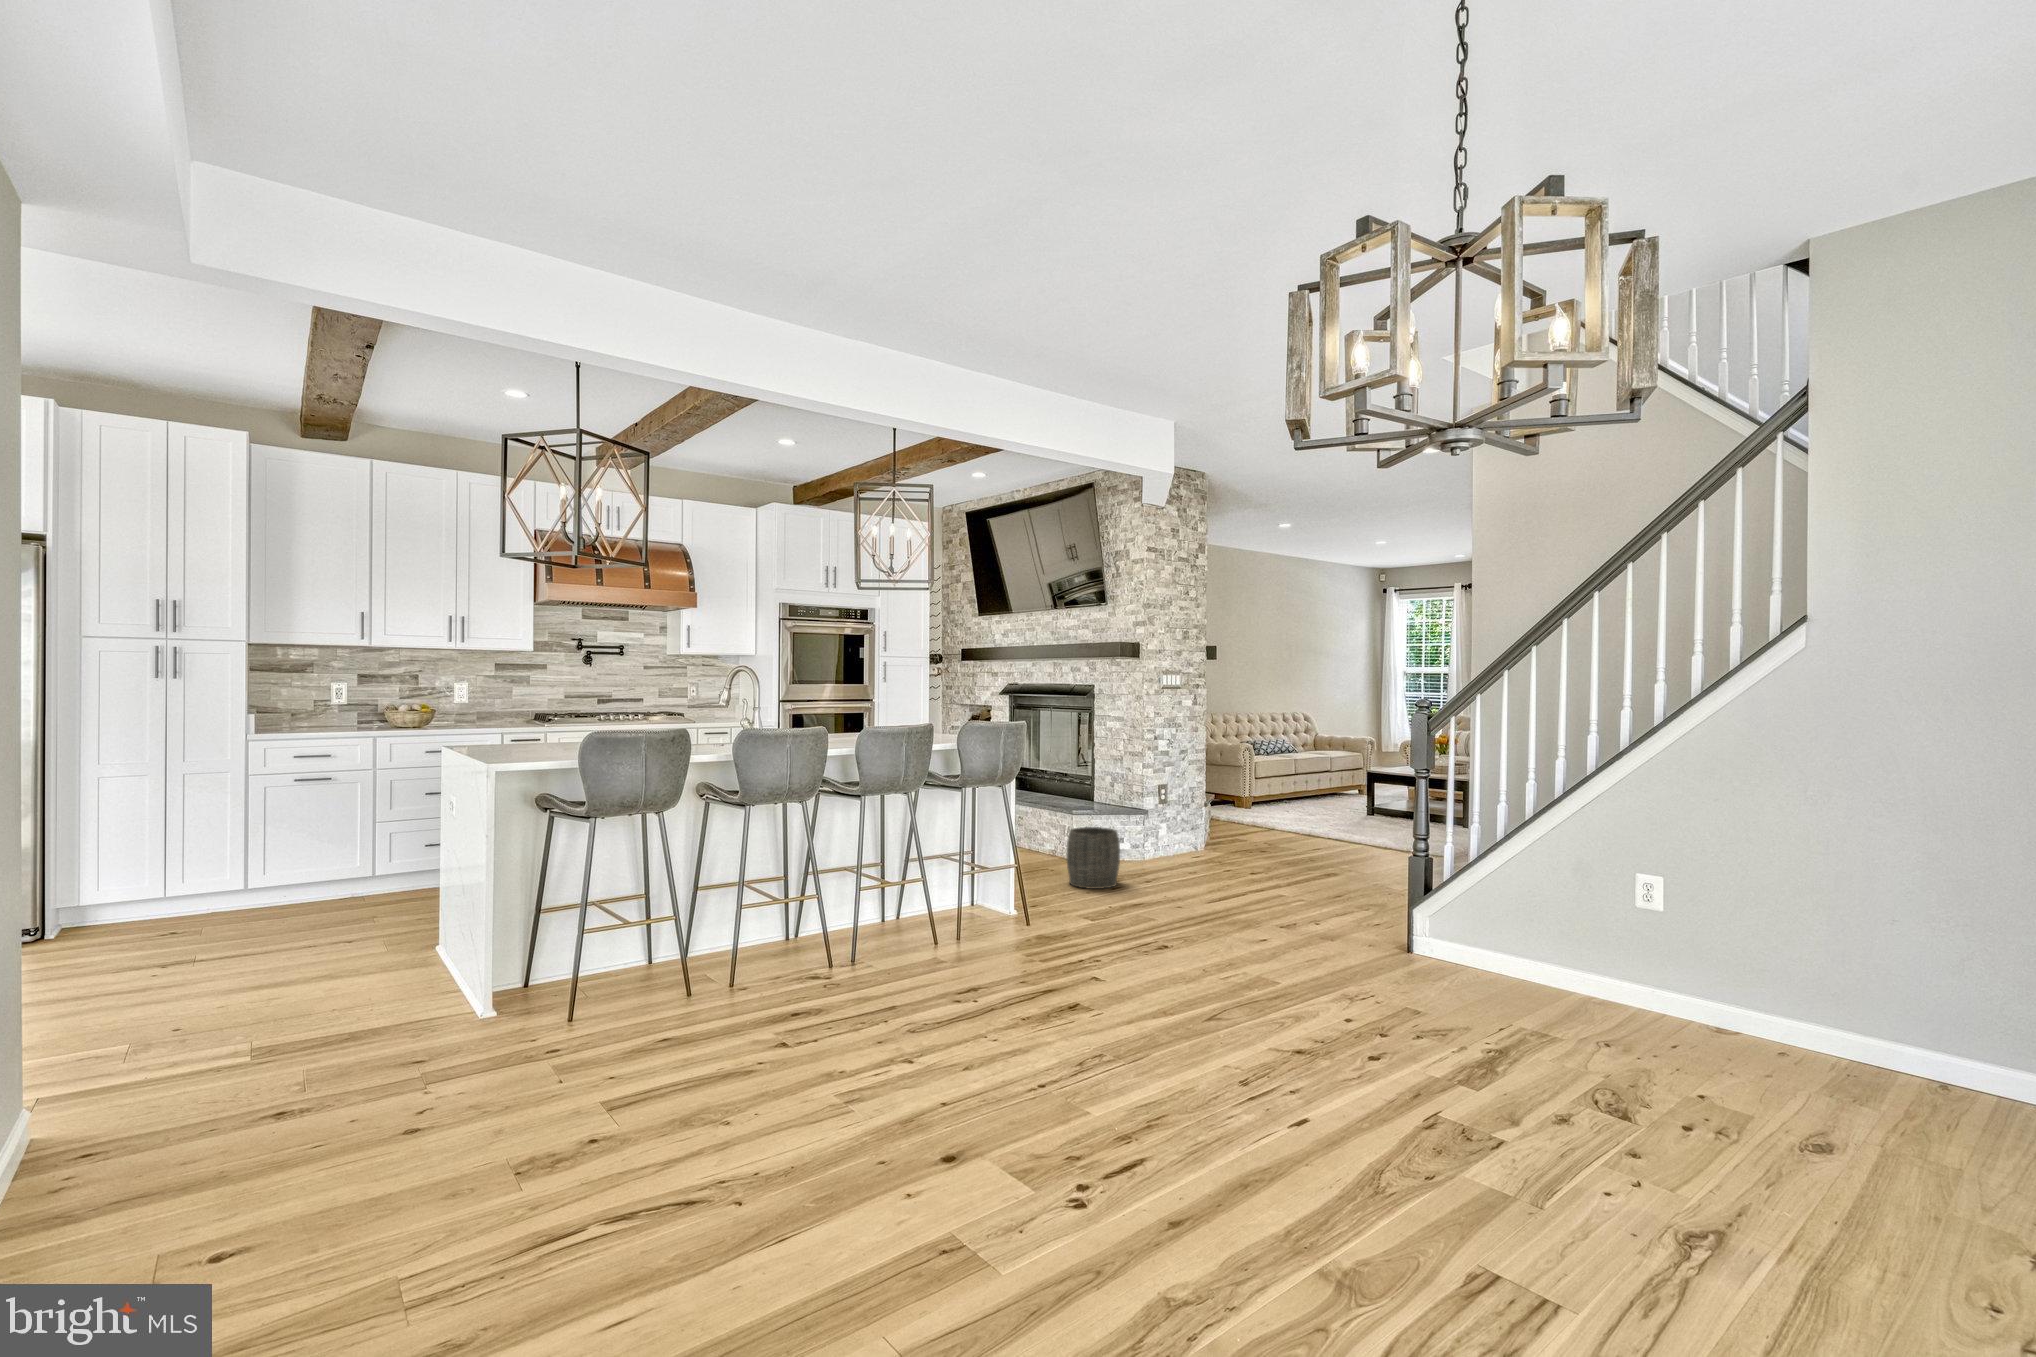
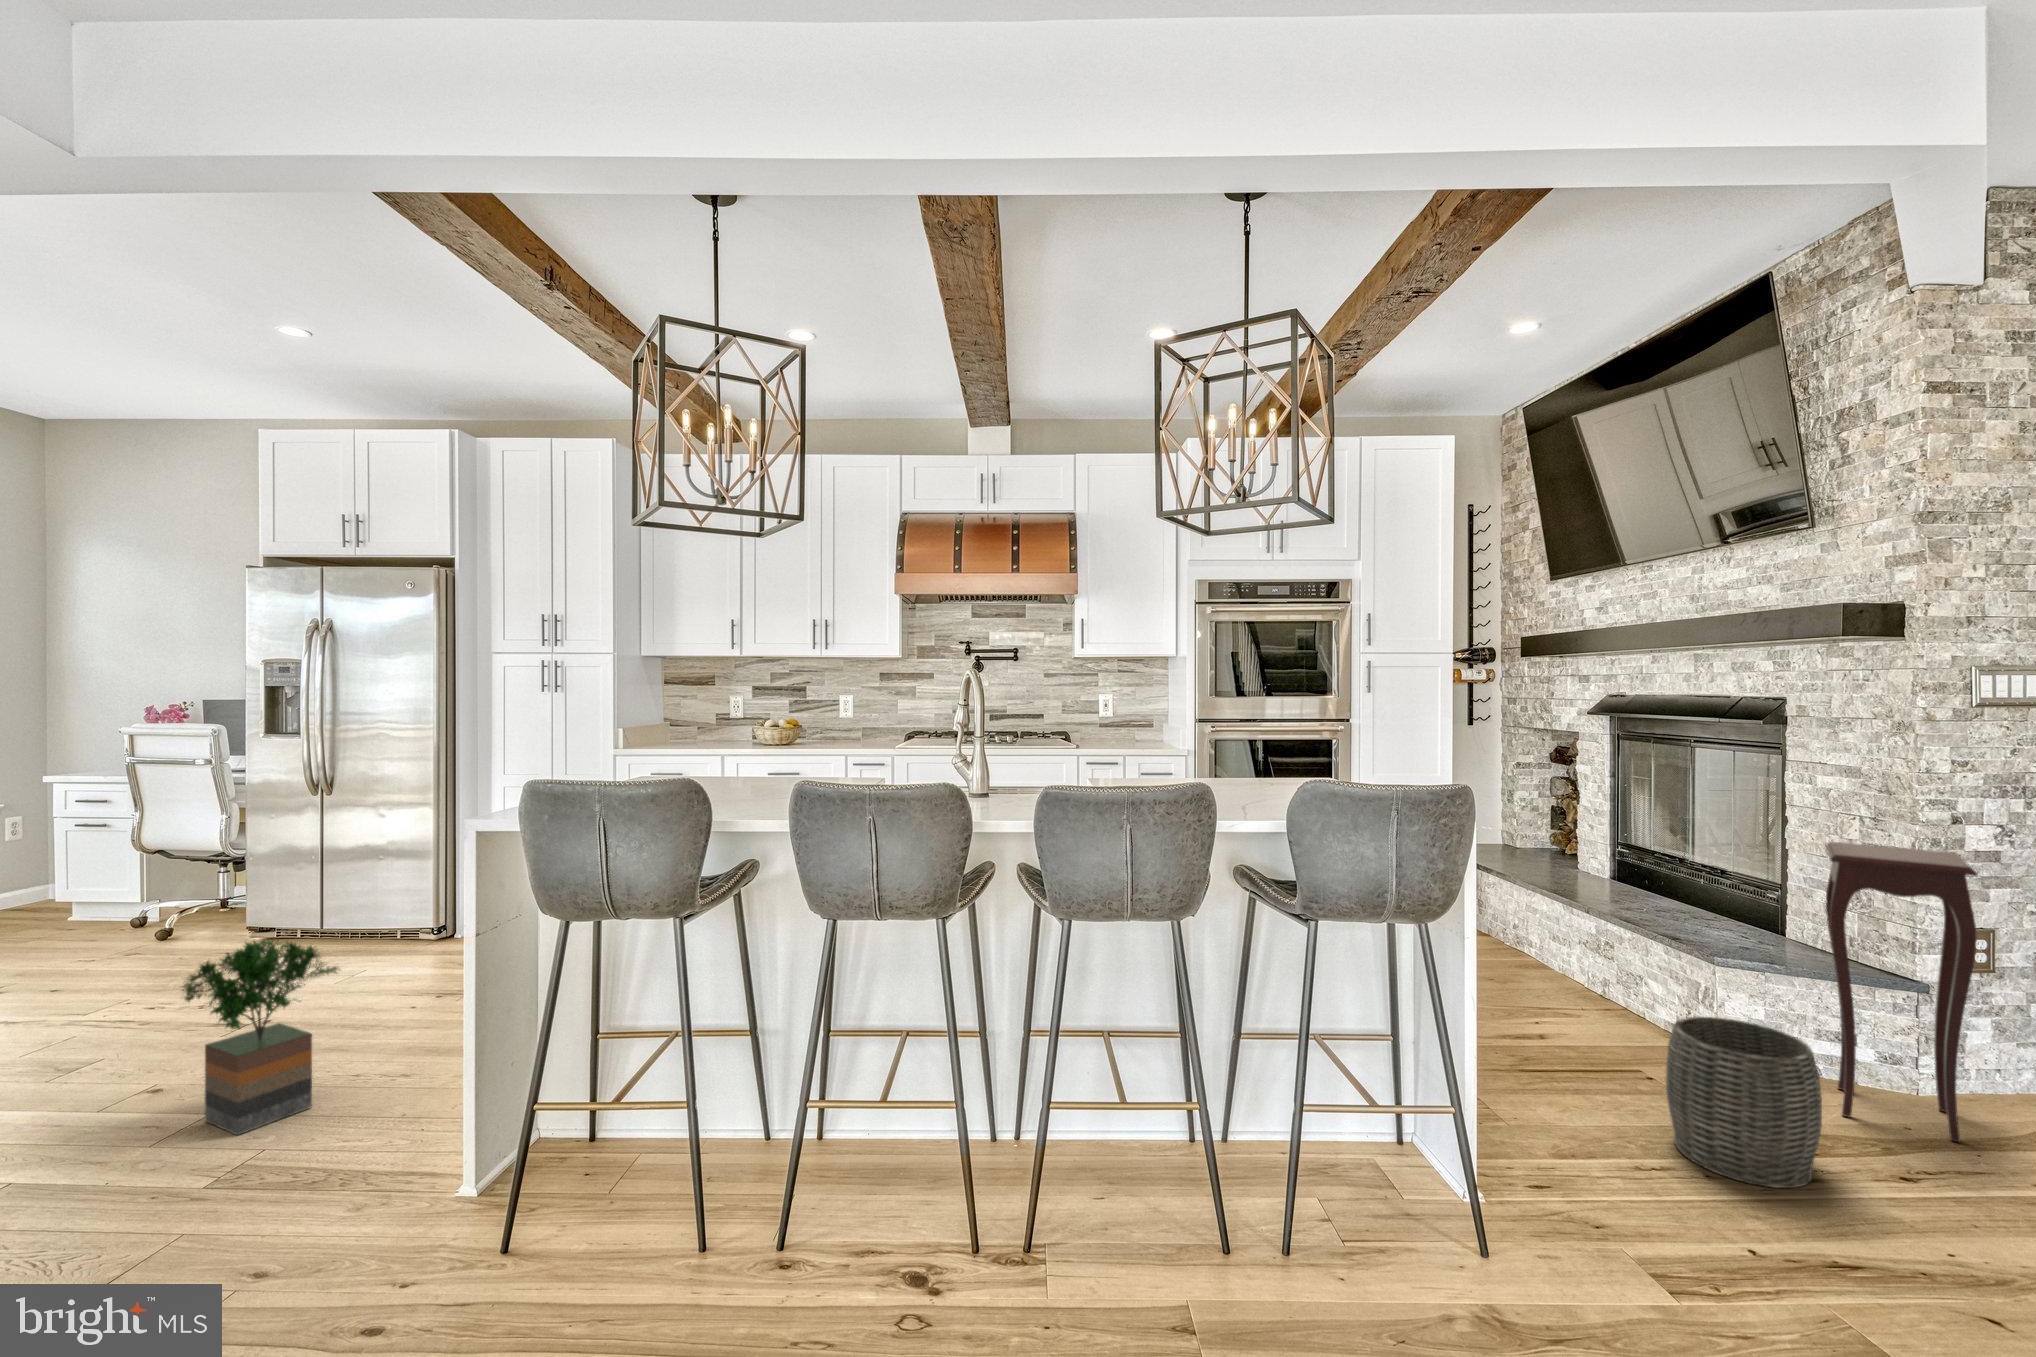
side table: none [1113,750,1163,868] -> present [1826,842,1977,1142]
potted tree: none [135,883,257,1042] -> present [183,940,340,1135]

